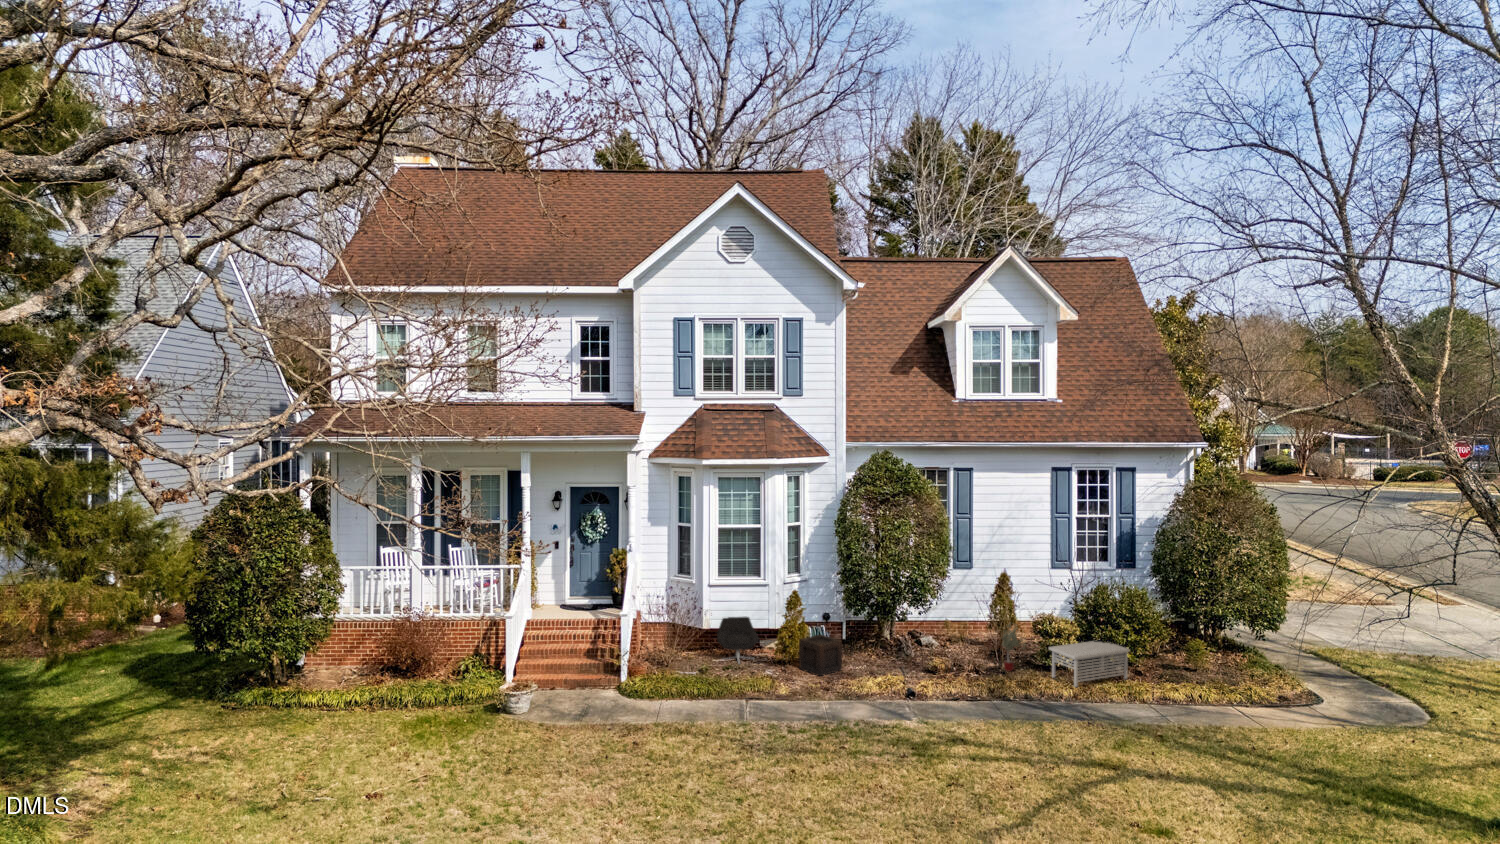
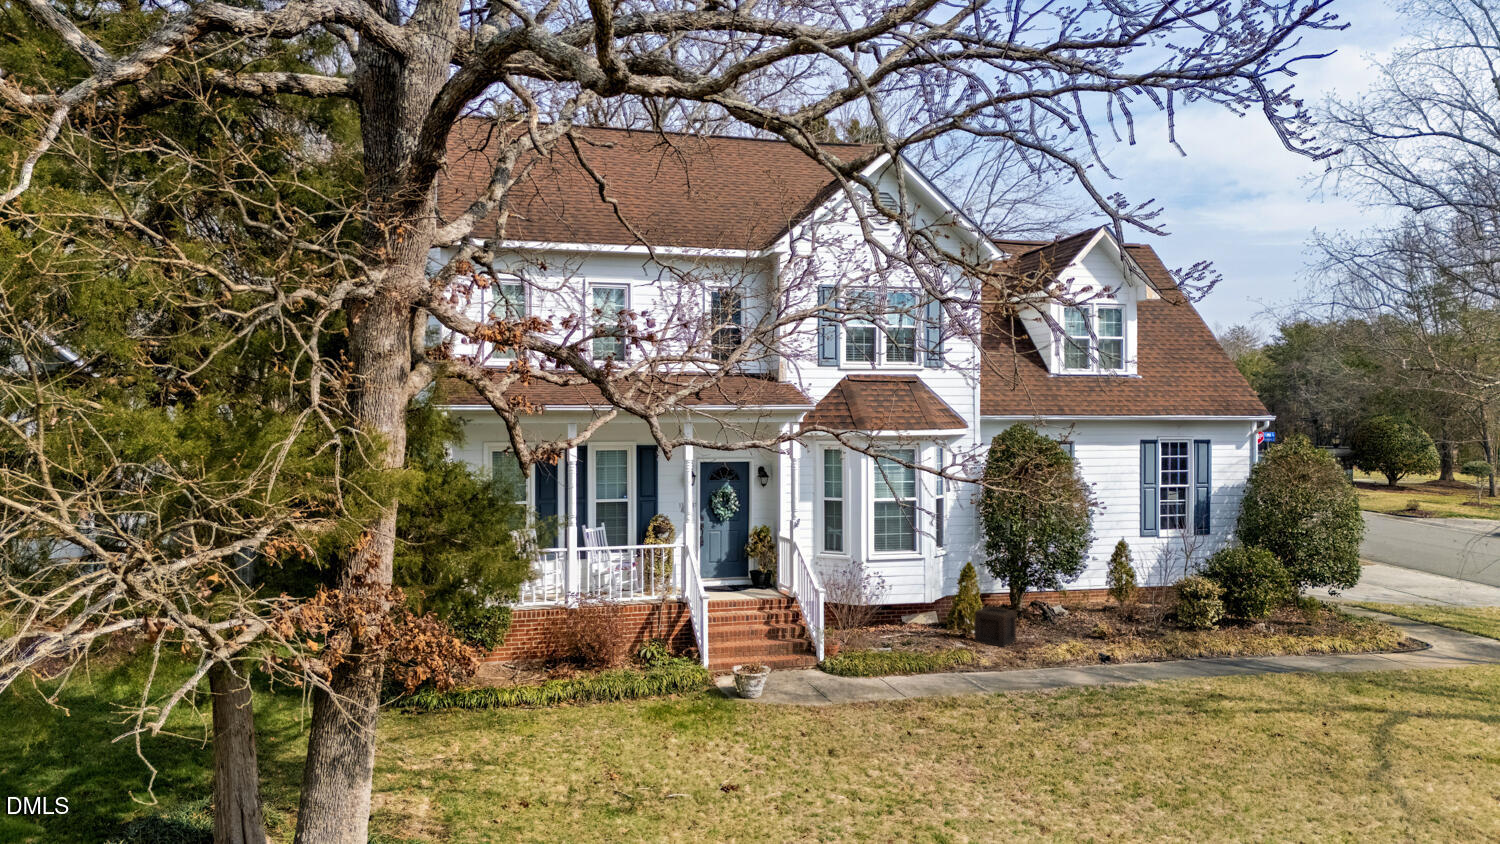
lounge chair: present [717,617,759,664] -> none [875,592,926,640]
potted tree: present [1002,625,1025,671] -> none [1151,587,1183,635]
storage bench: present [1049,641,1130,687] -> none [1205,601,1274,645]

